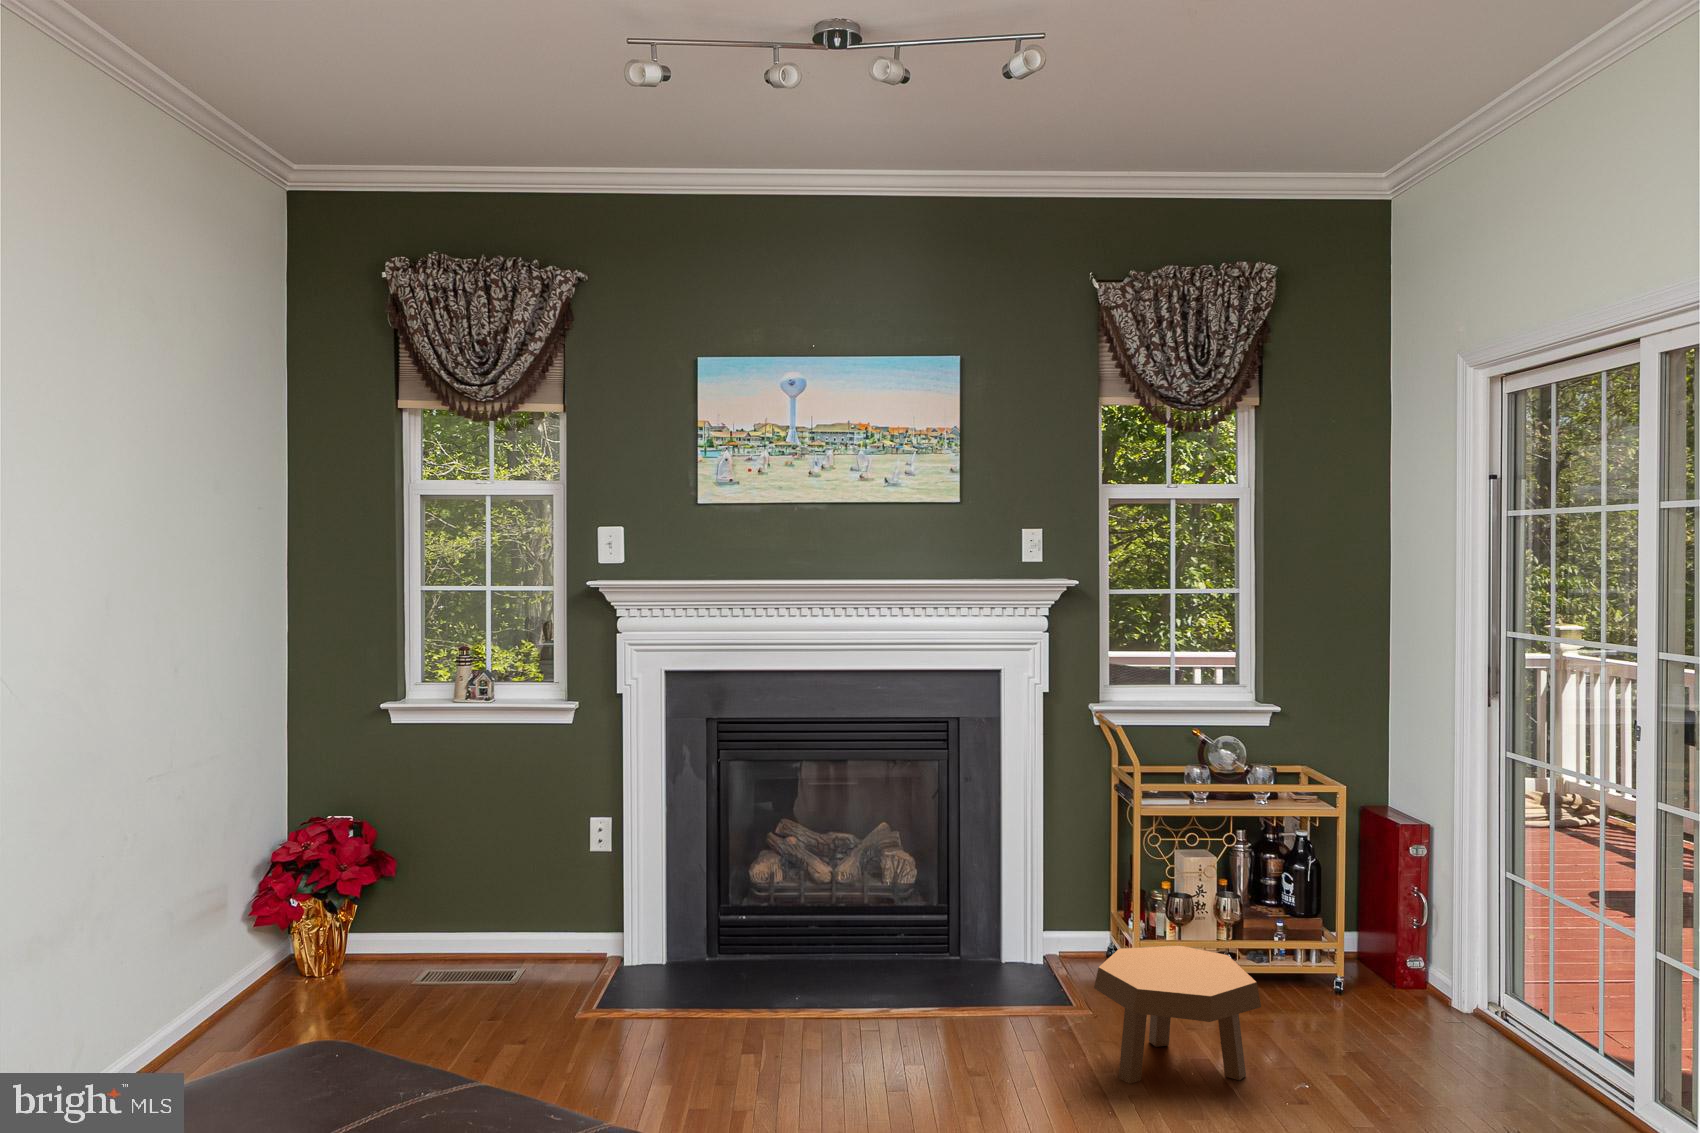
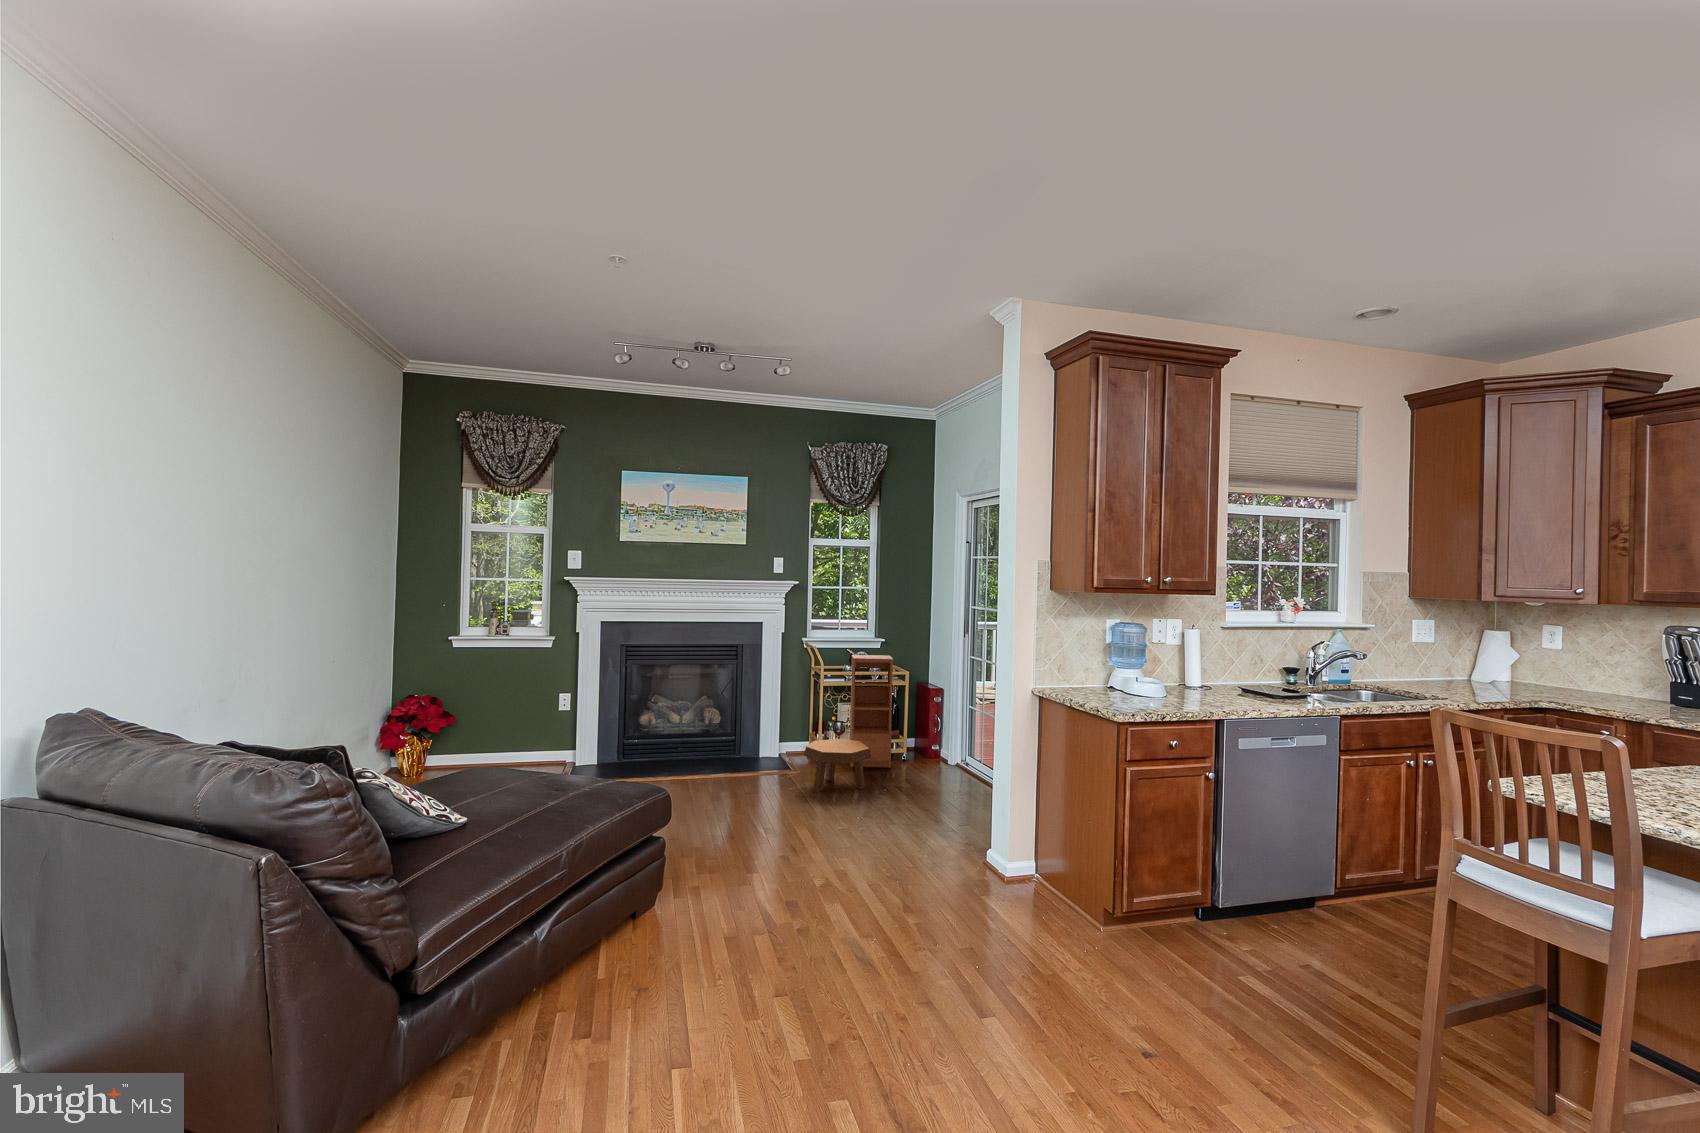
bookcase: none [1204,743,1307,1012] -> present [850,655,893,768]

